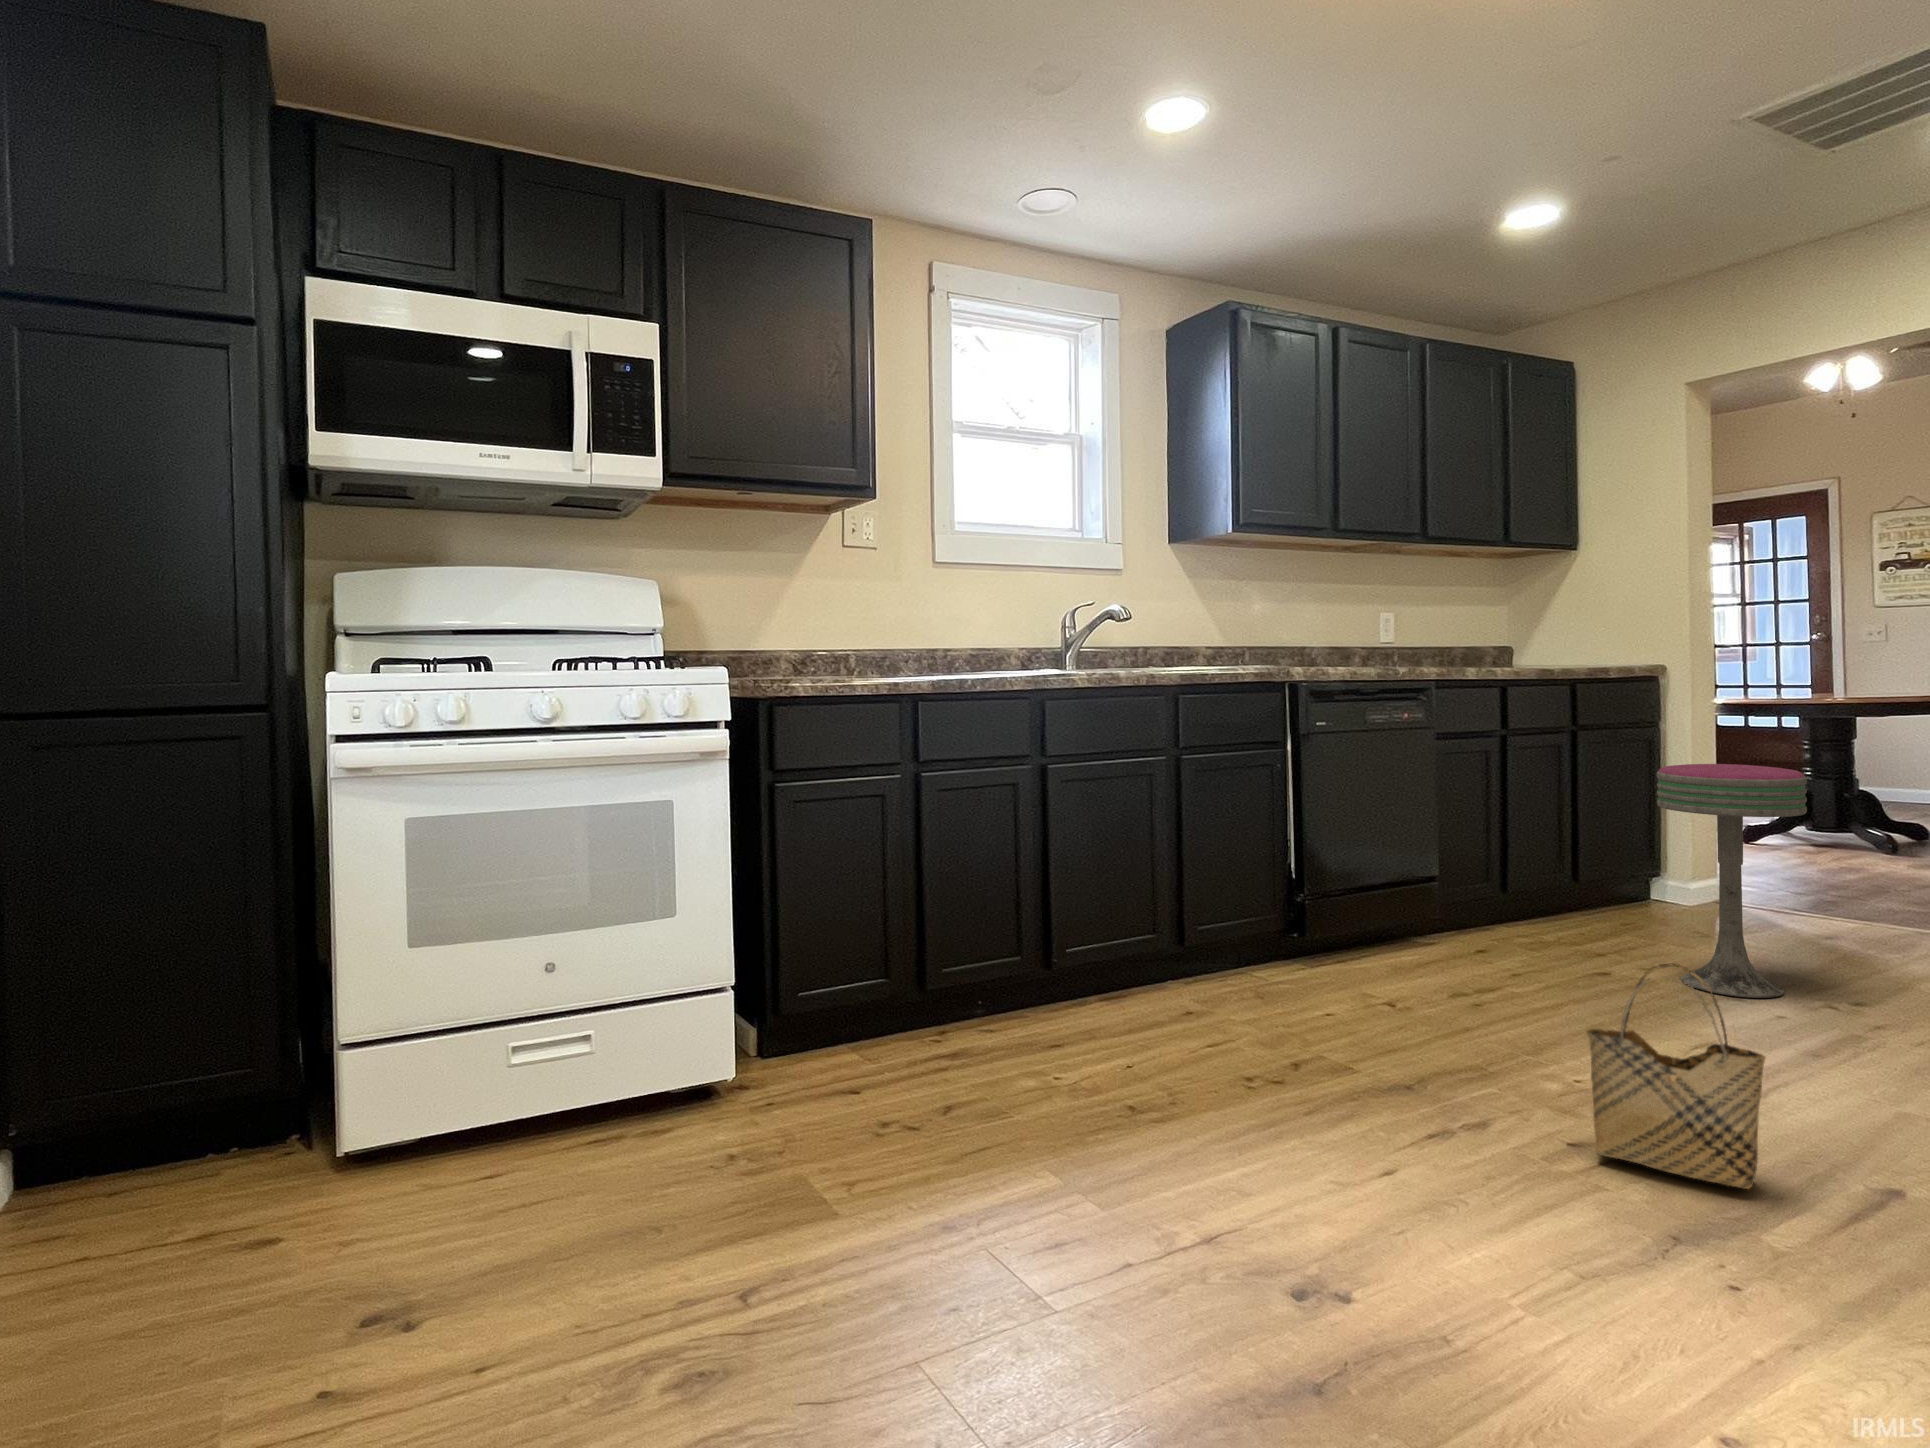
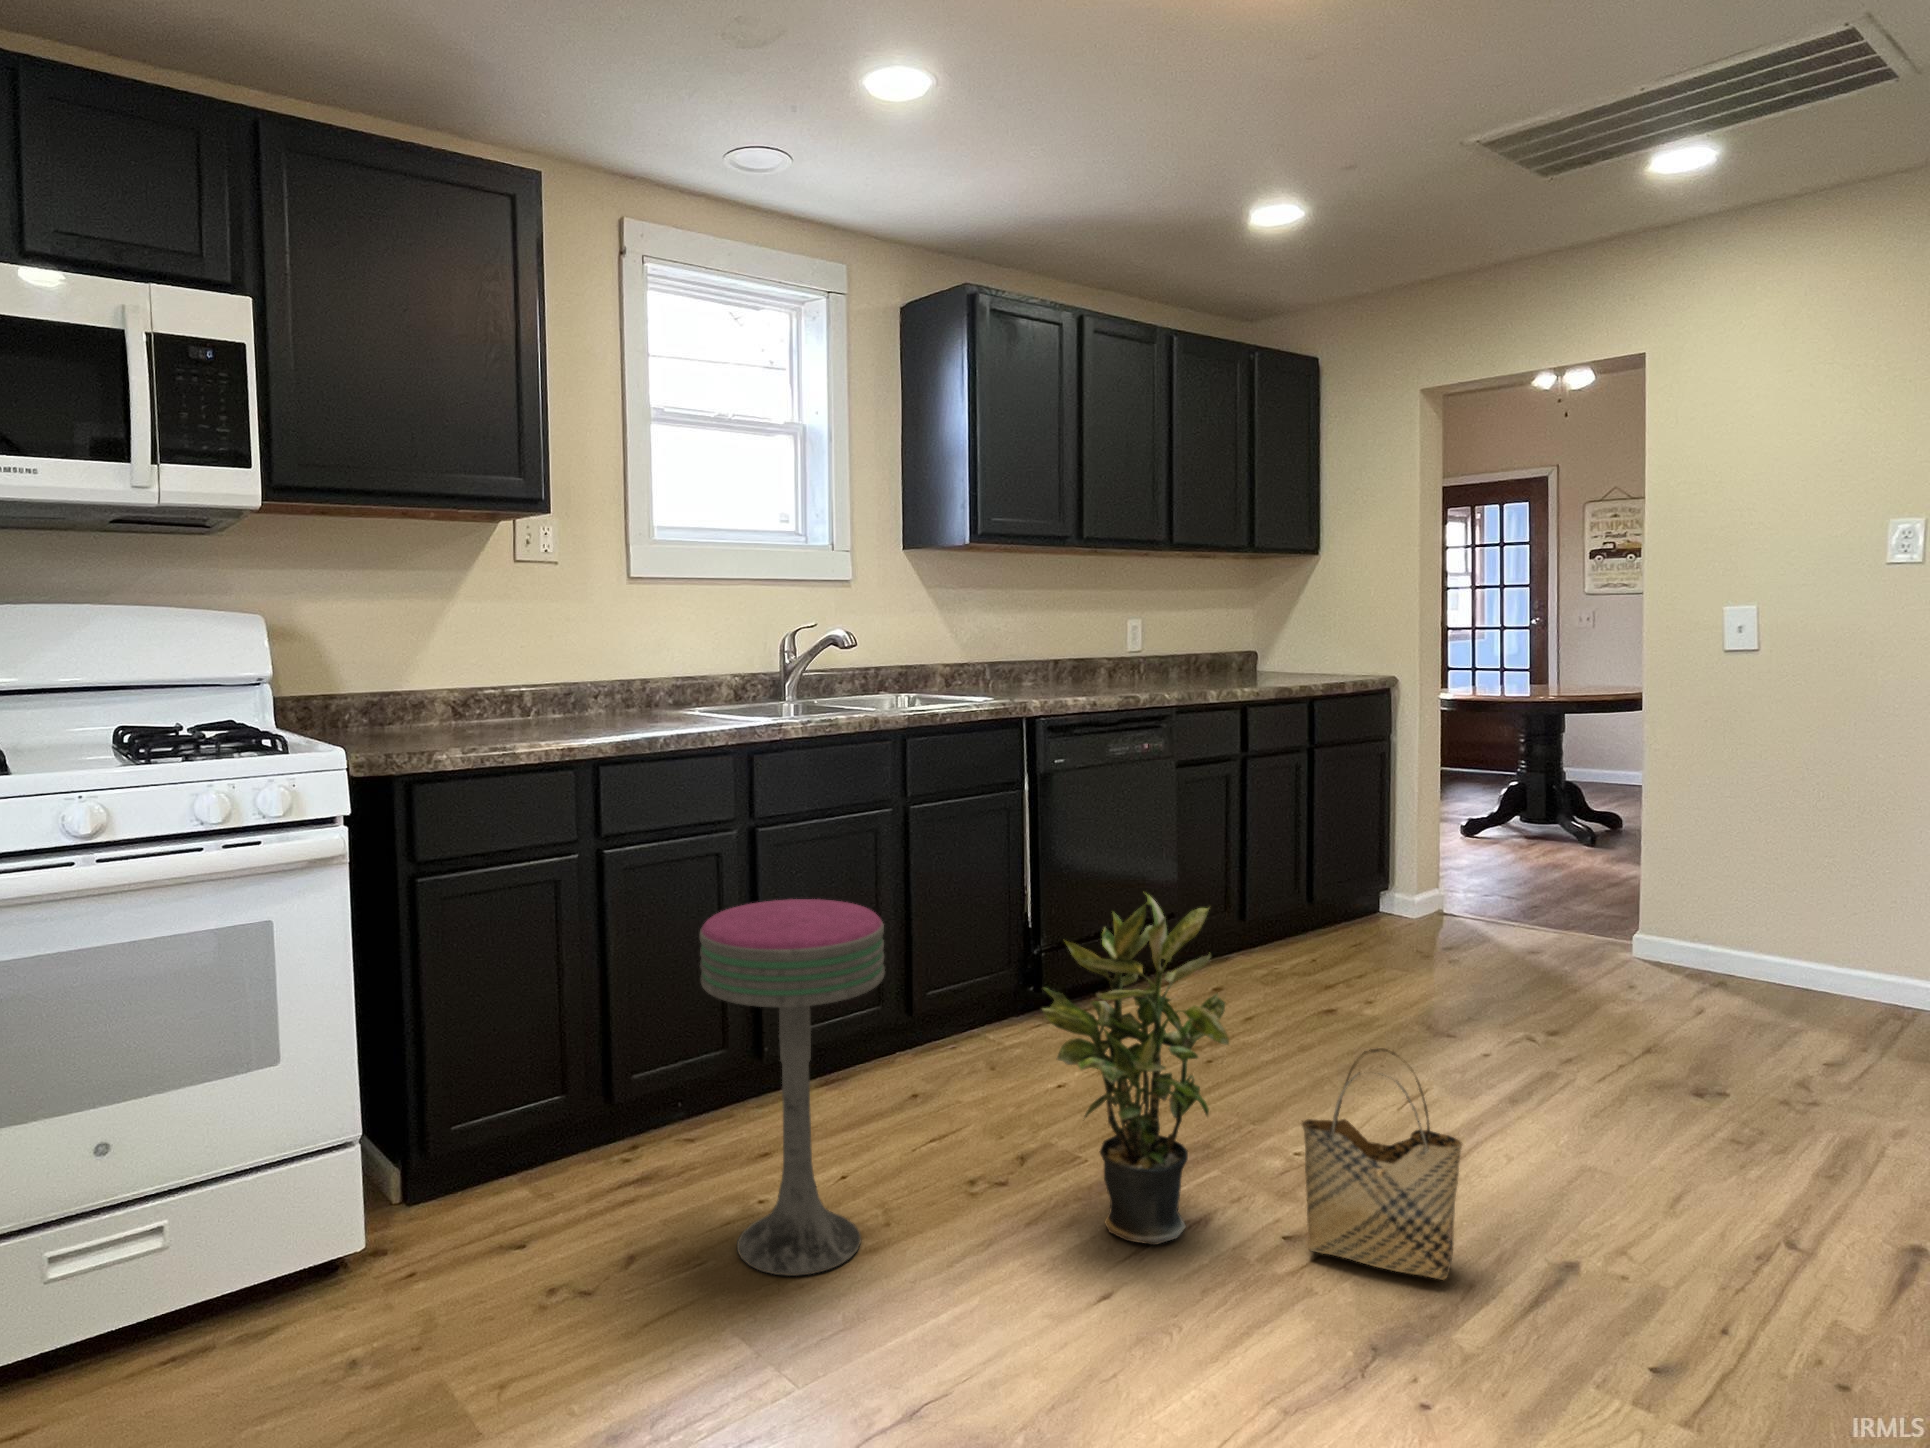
bar stool: present [1657,764,1807,998] -> present [699,899,885,1276]
potted plant: none [1320,810,1509,1139] -> present [1042,895,1229,1245]

